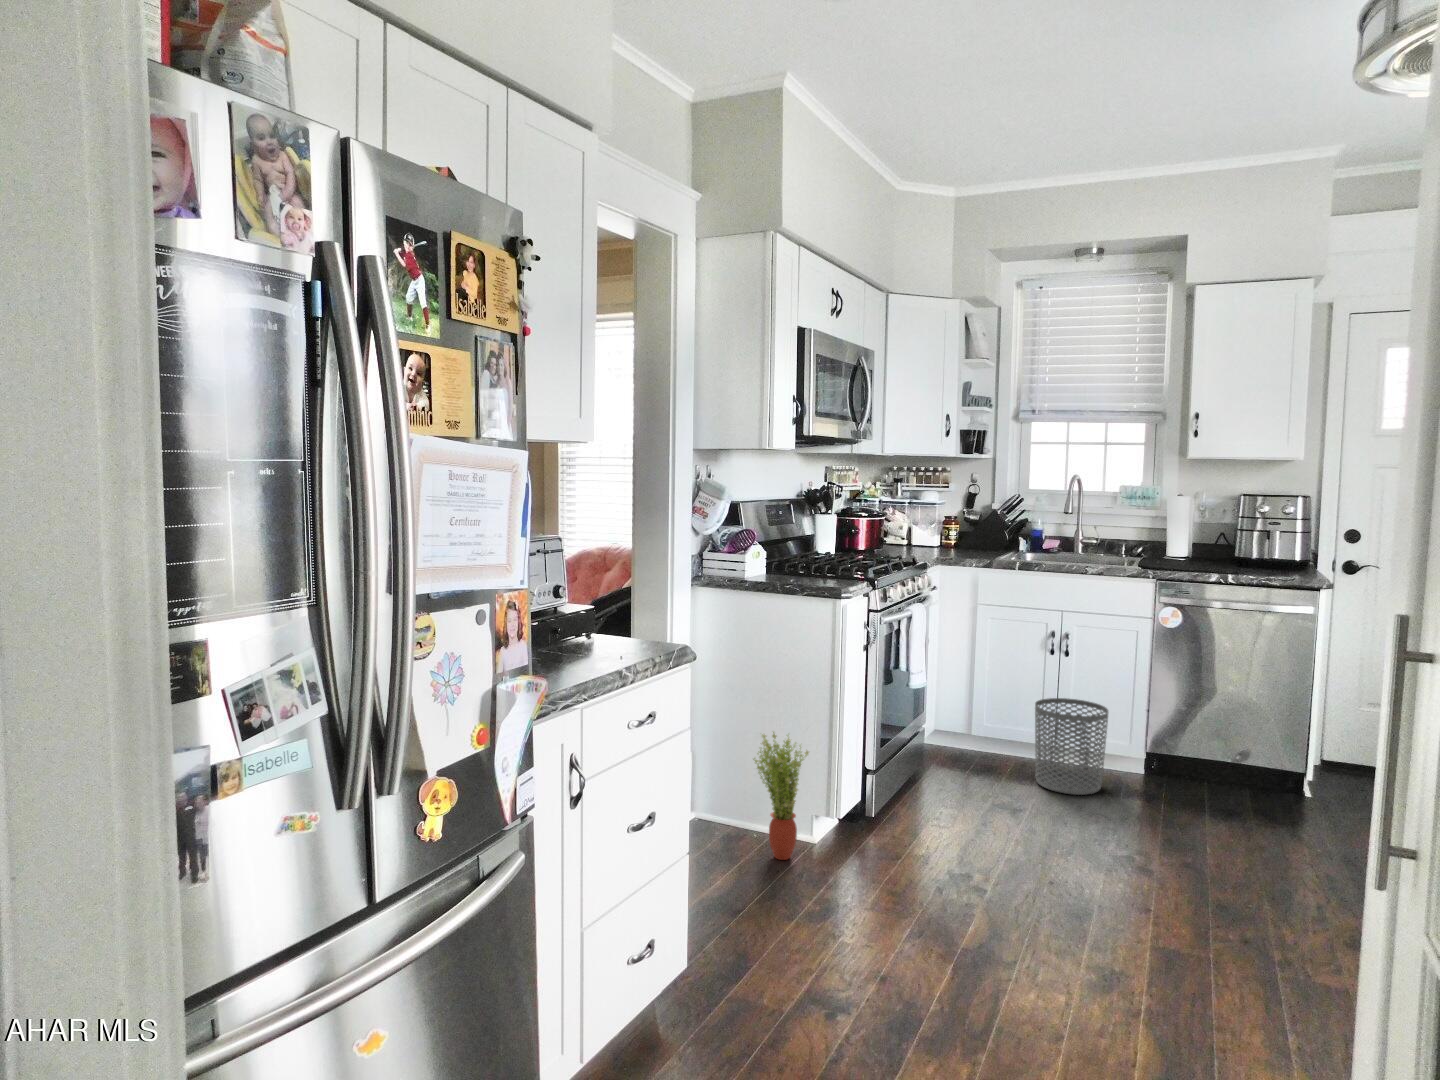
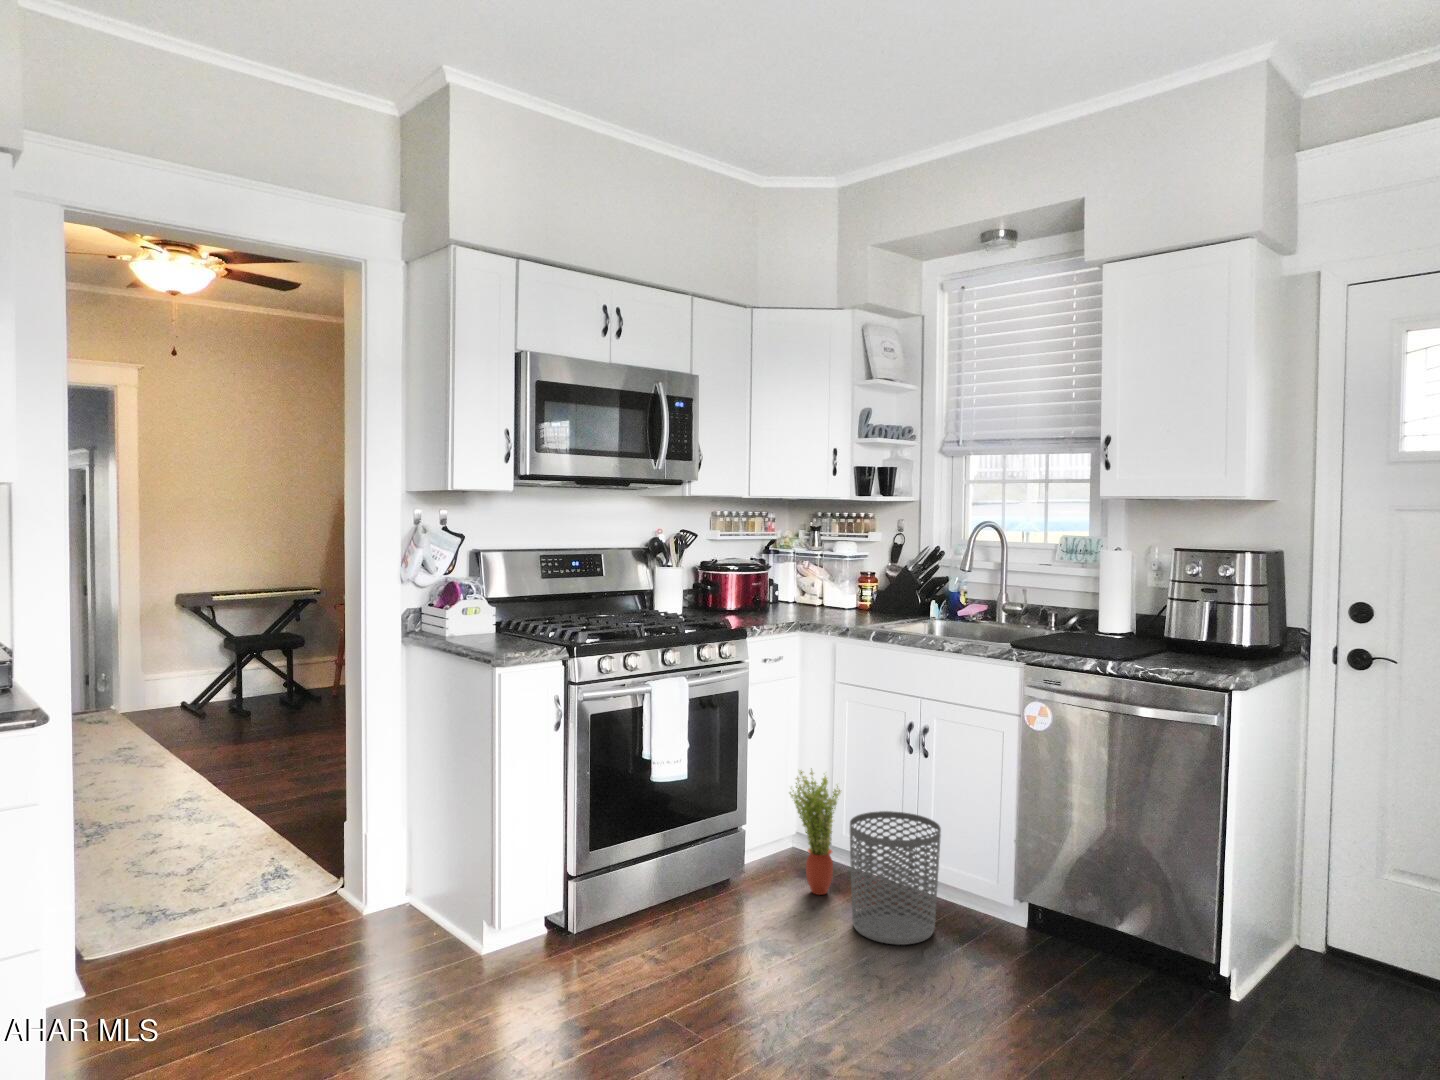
potted plant: present [753,732,809,860] -> present [790,768,841,895]

